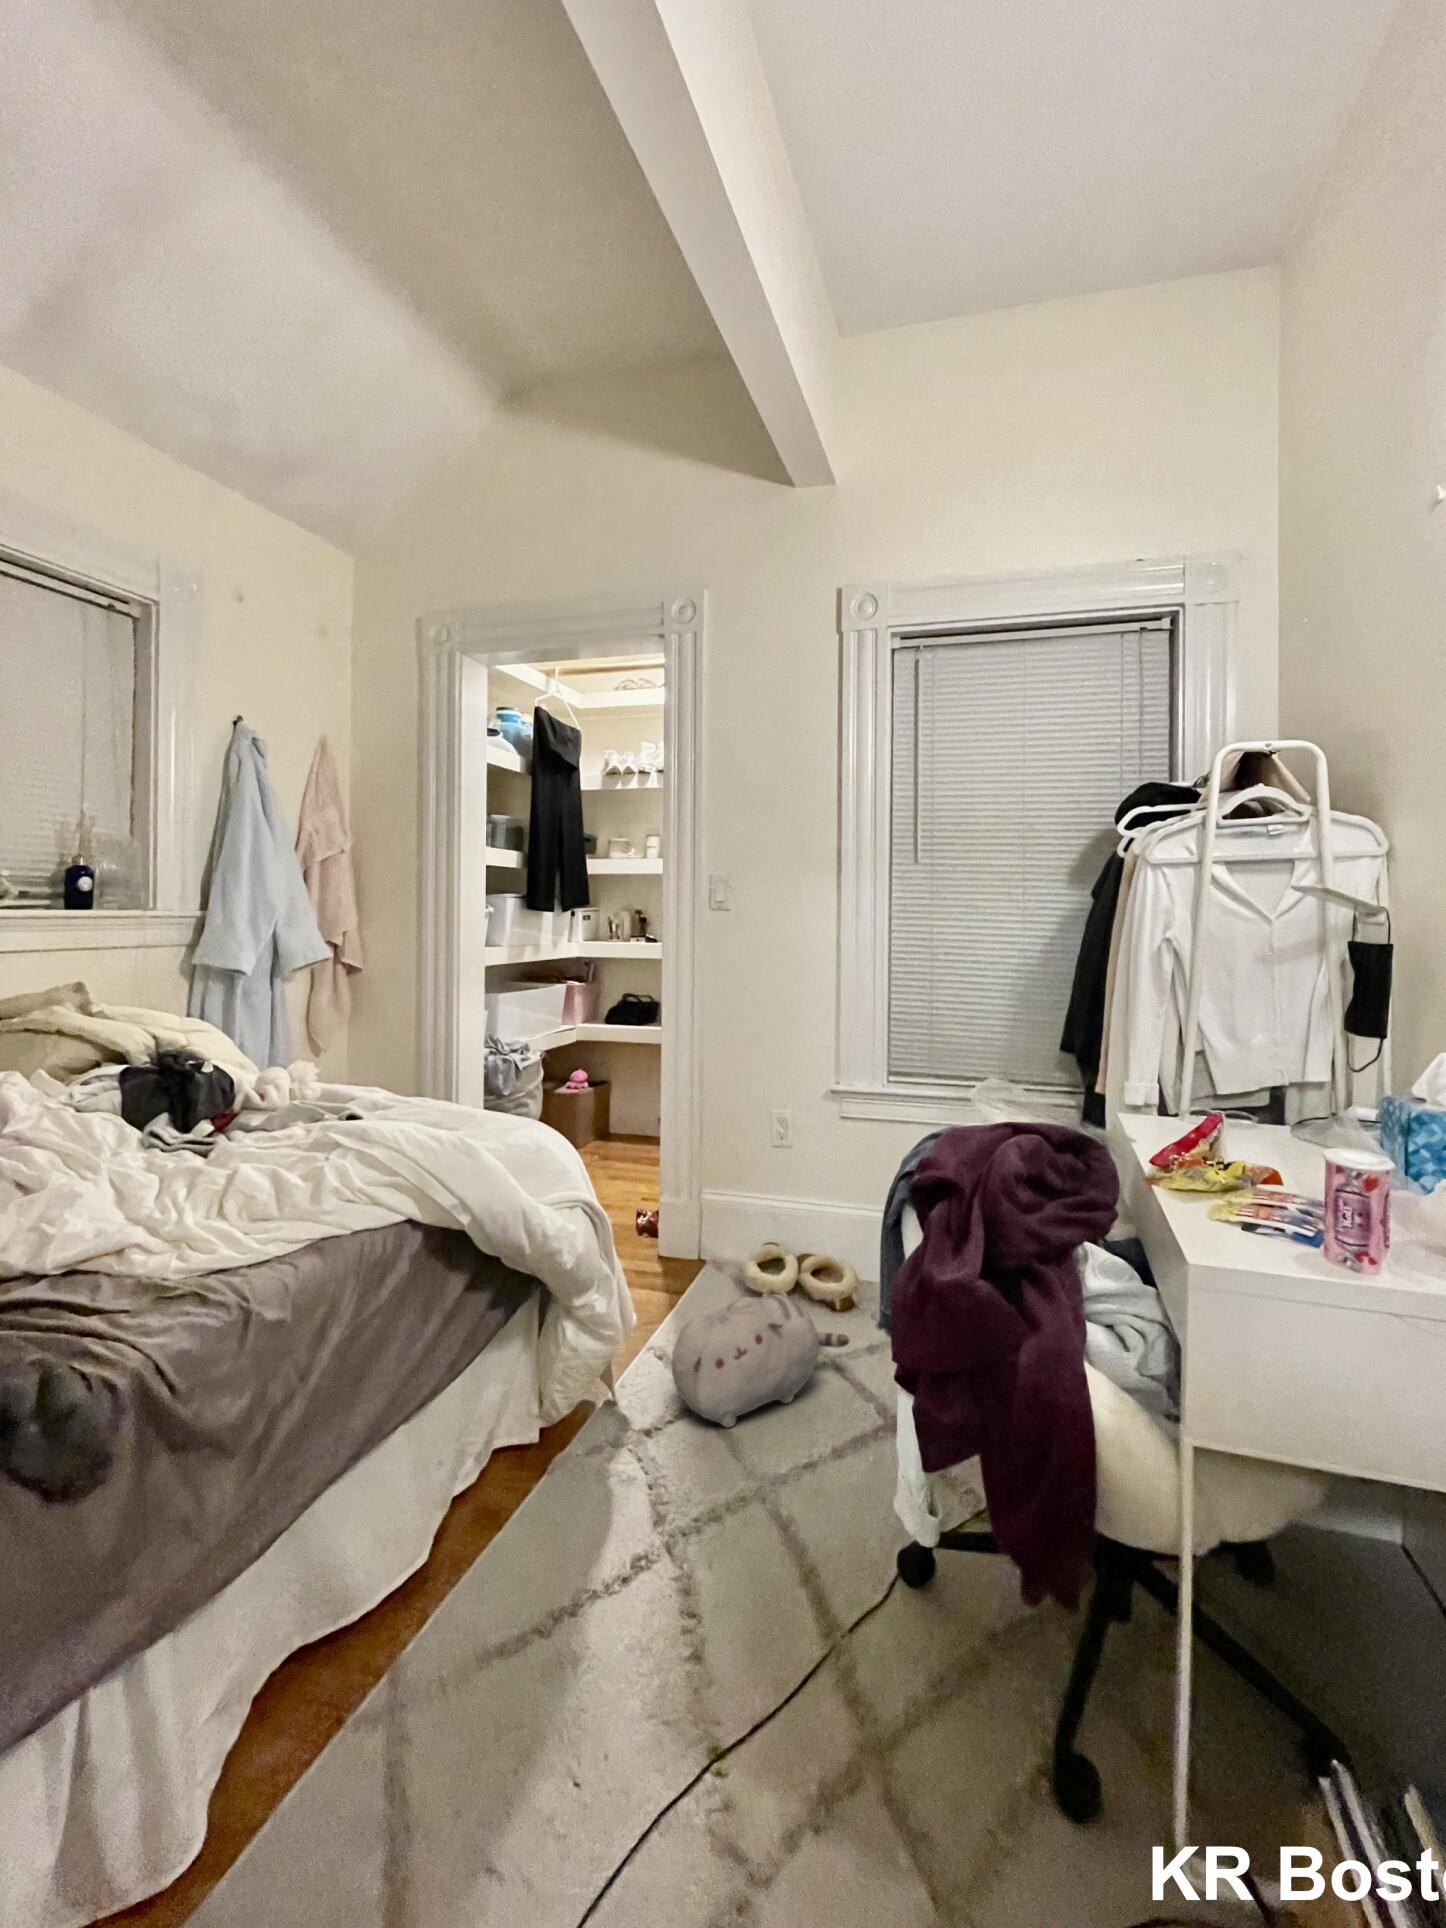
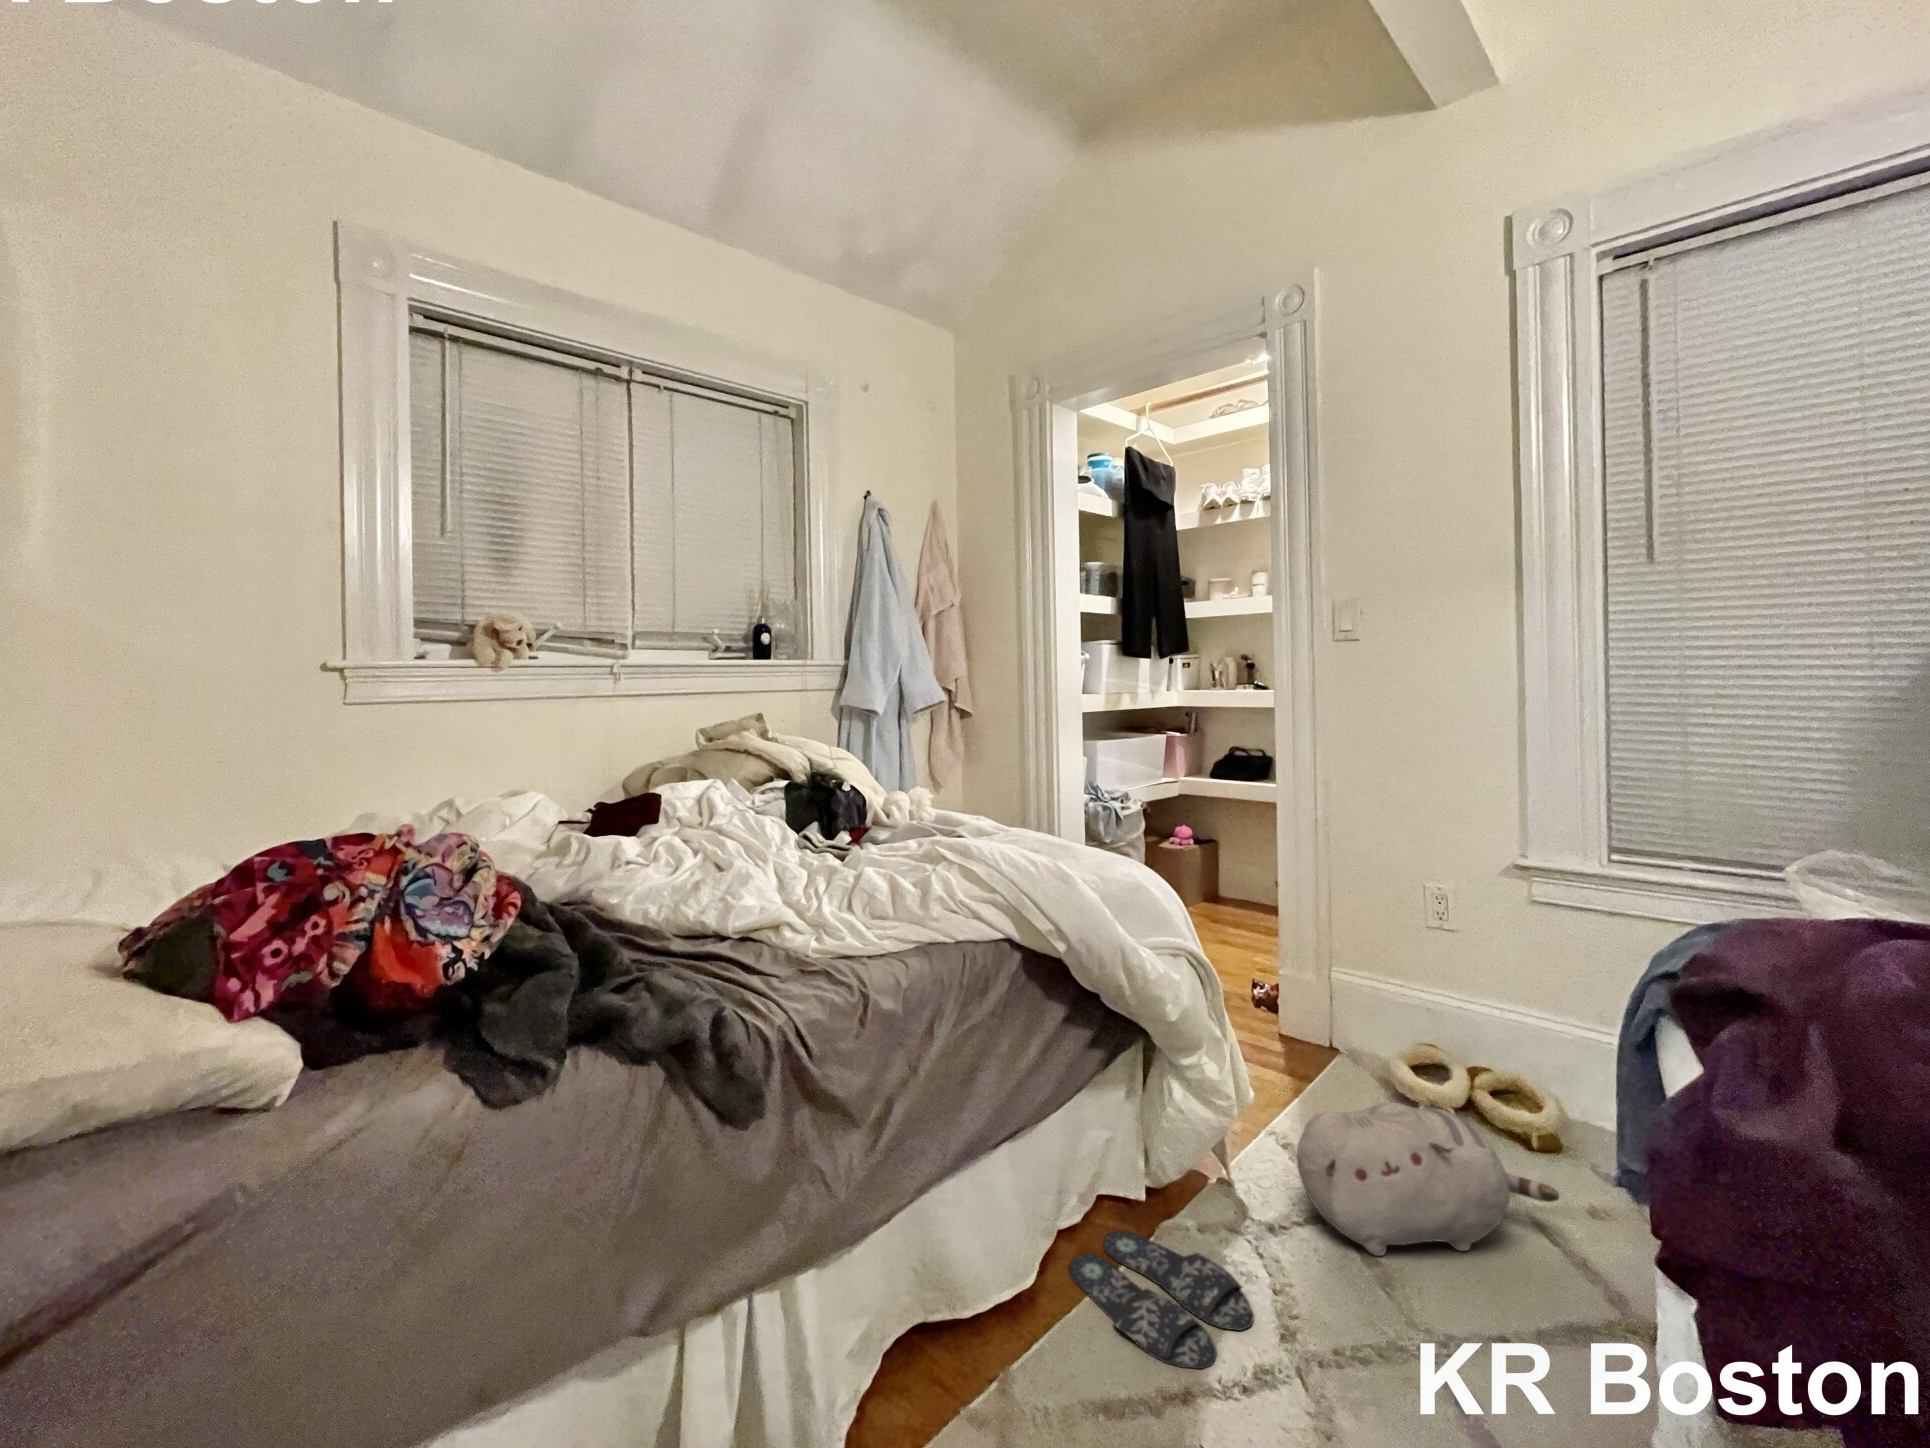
slippers: none [465,1475,634,1587] -> present [1069,1230,1254,1369]

